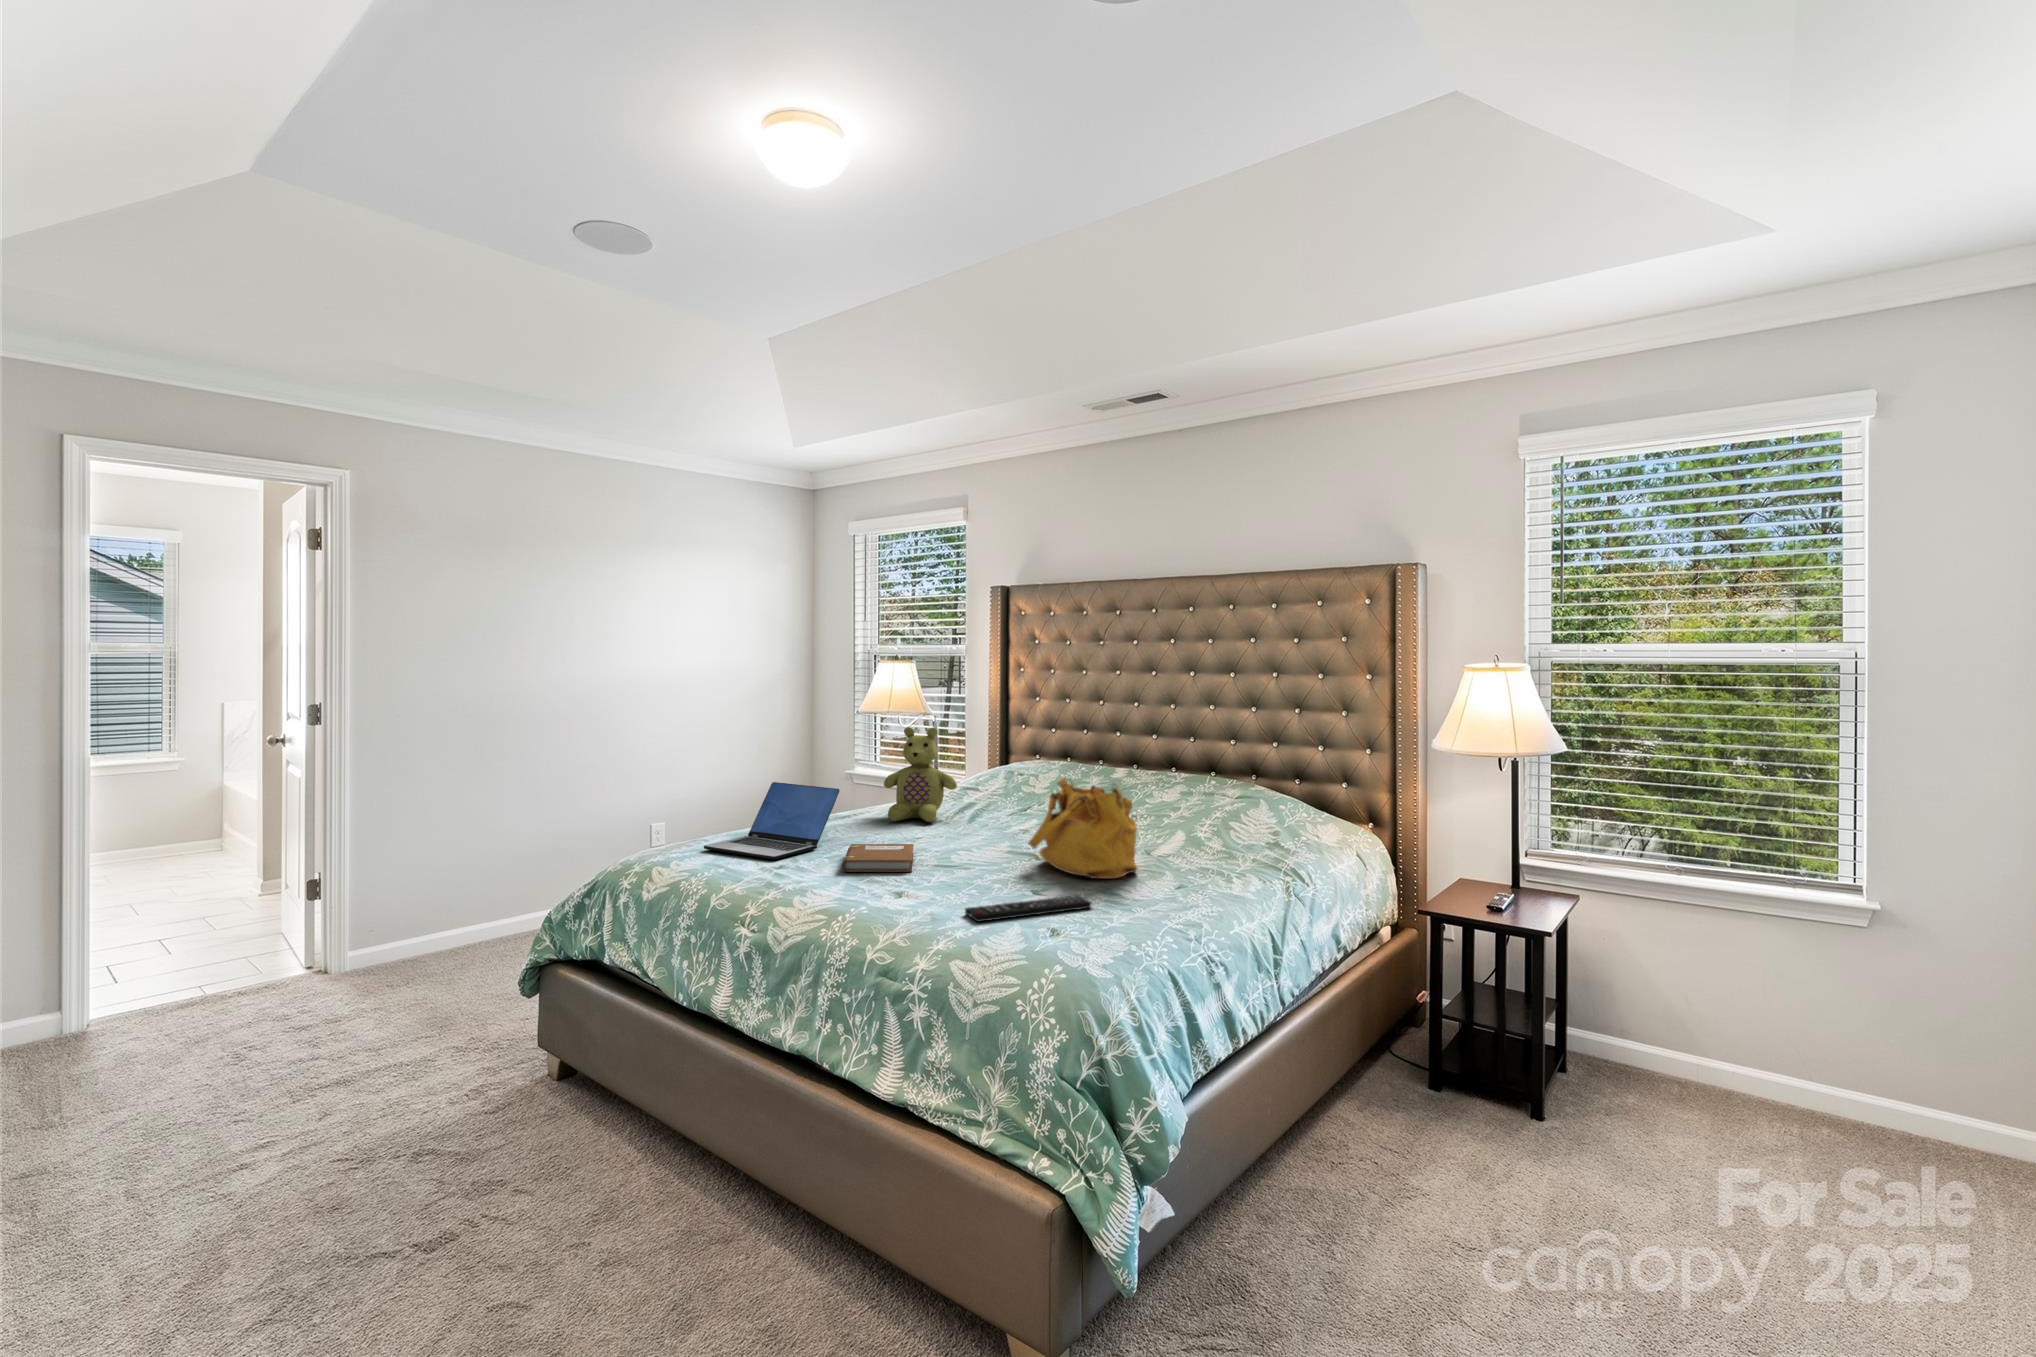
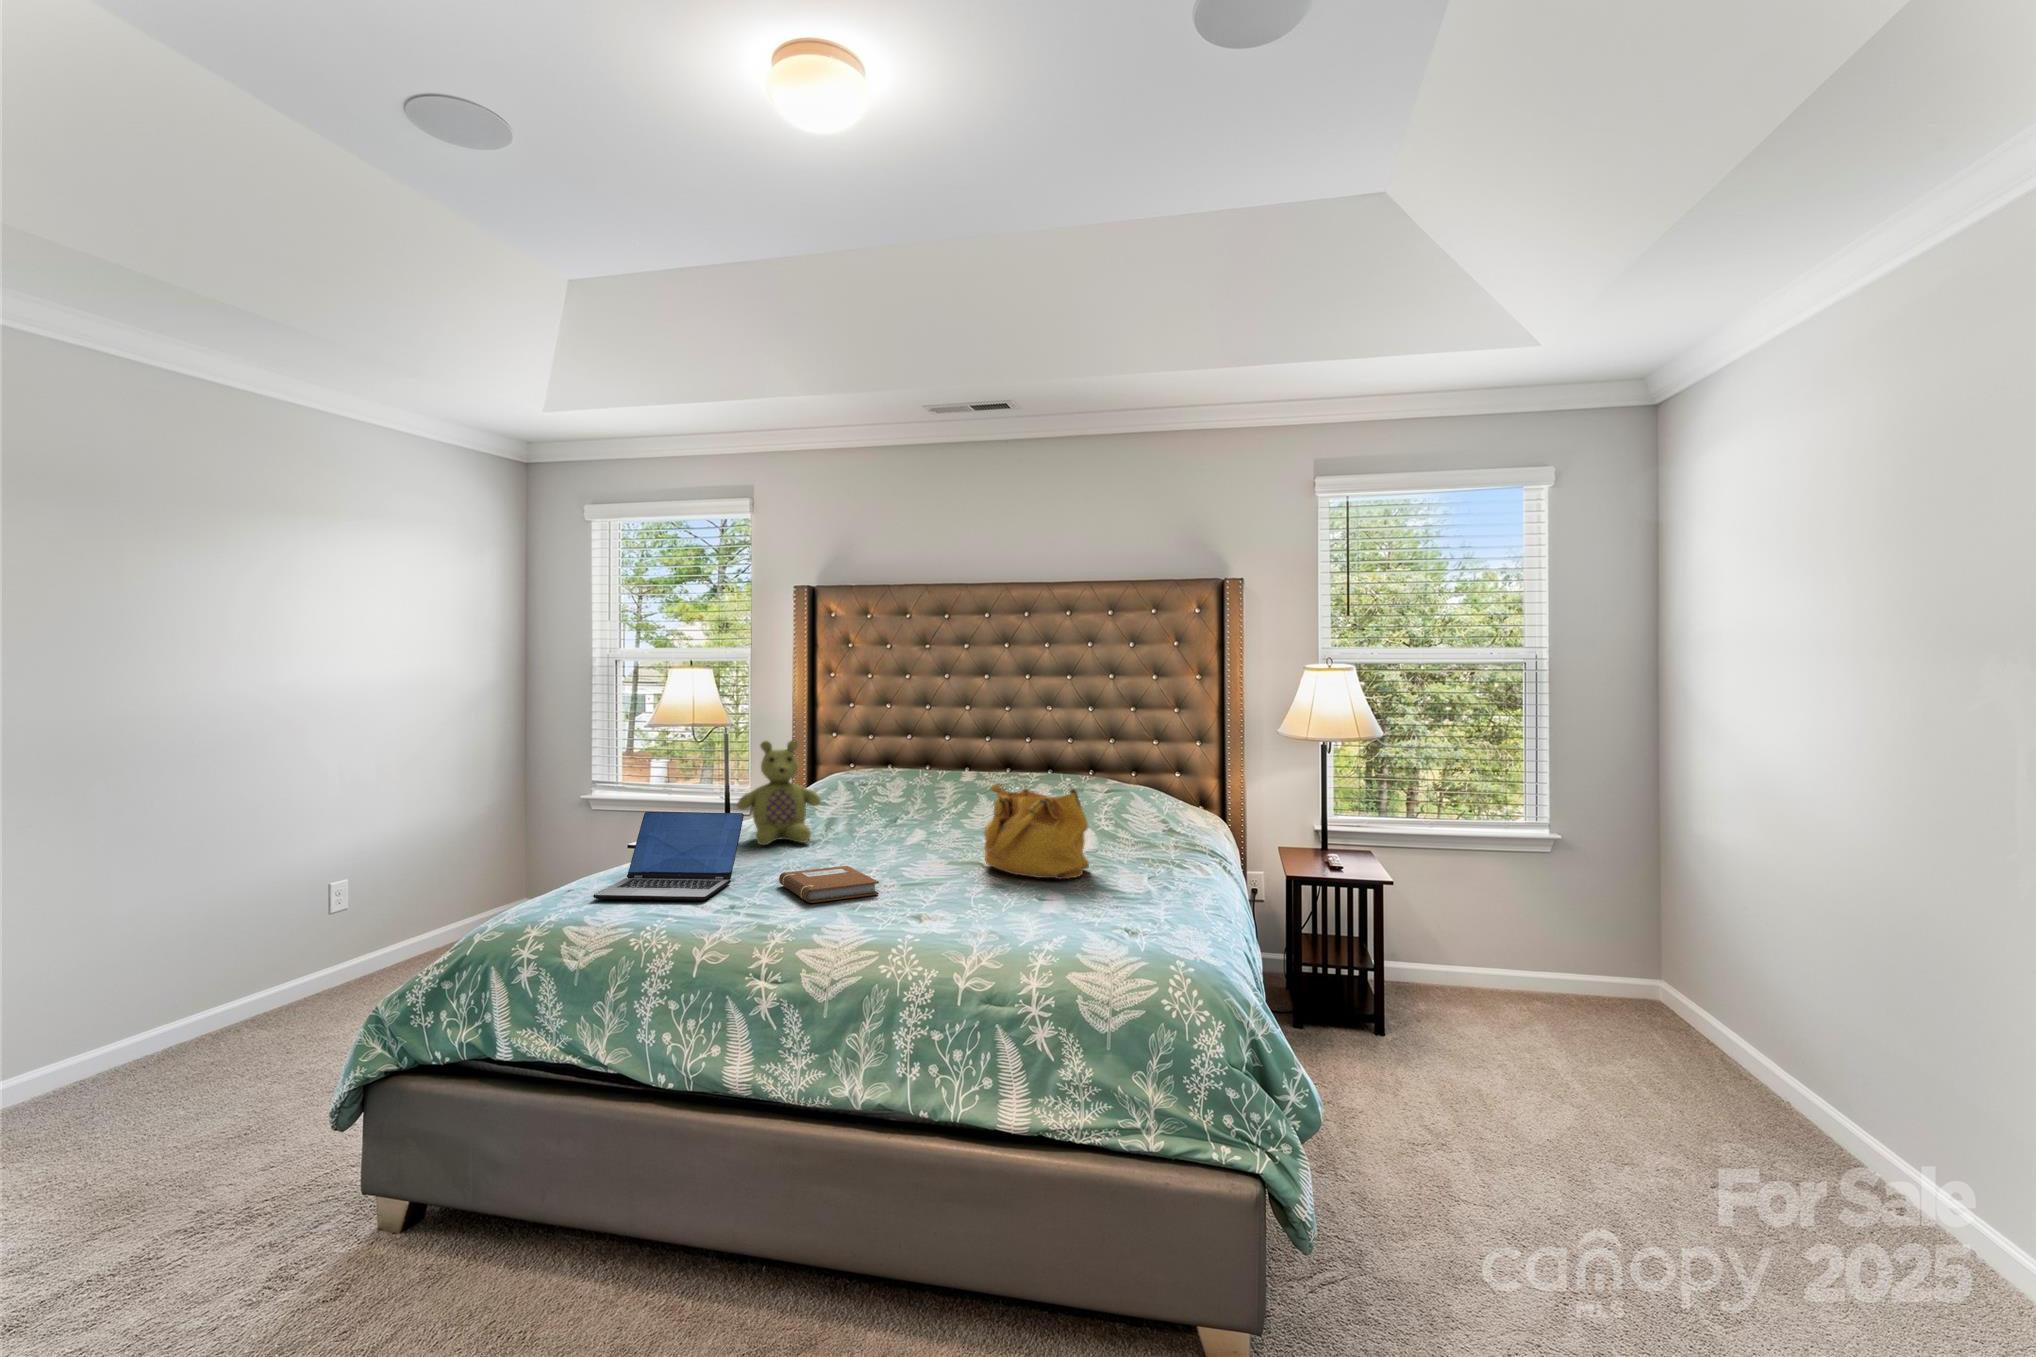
remote control: present [965,895,1092,922] -> none [1008,896,1107,934]

